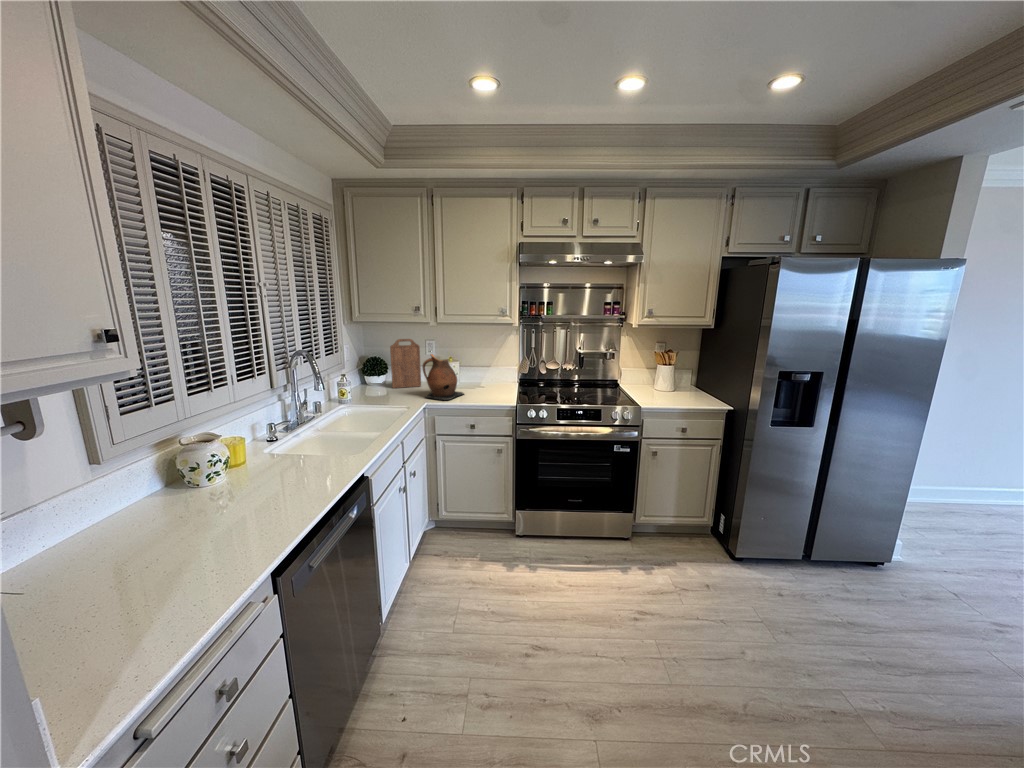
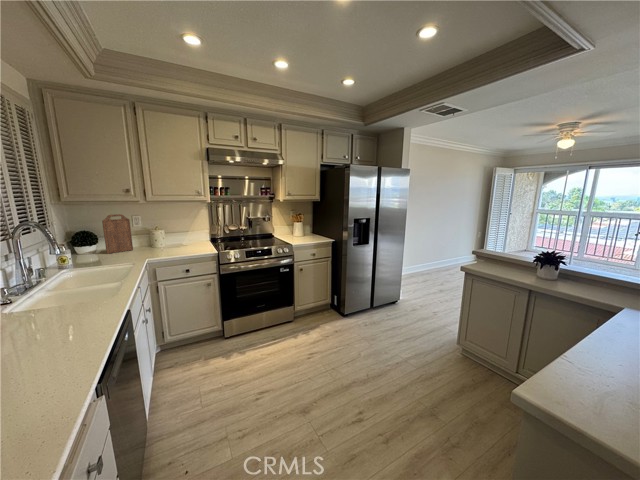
ceramic pitcher: present [423,354,464,400] -> none [139,223,175,256]

